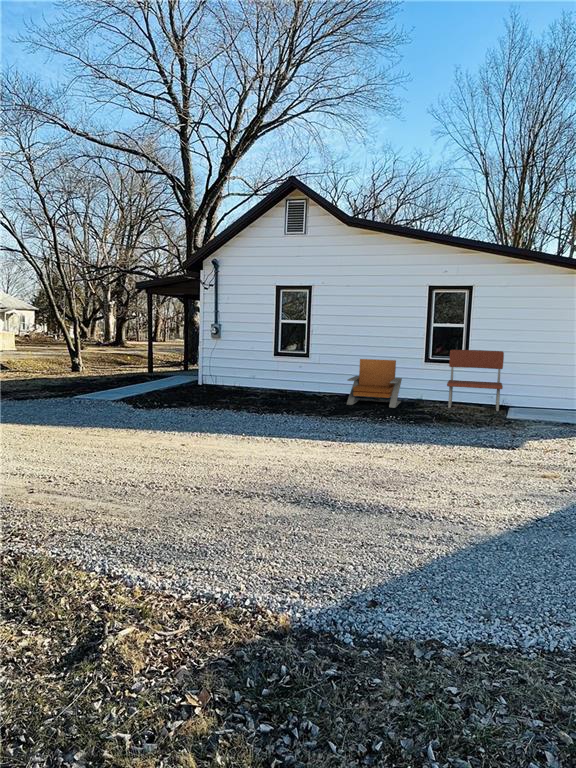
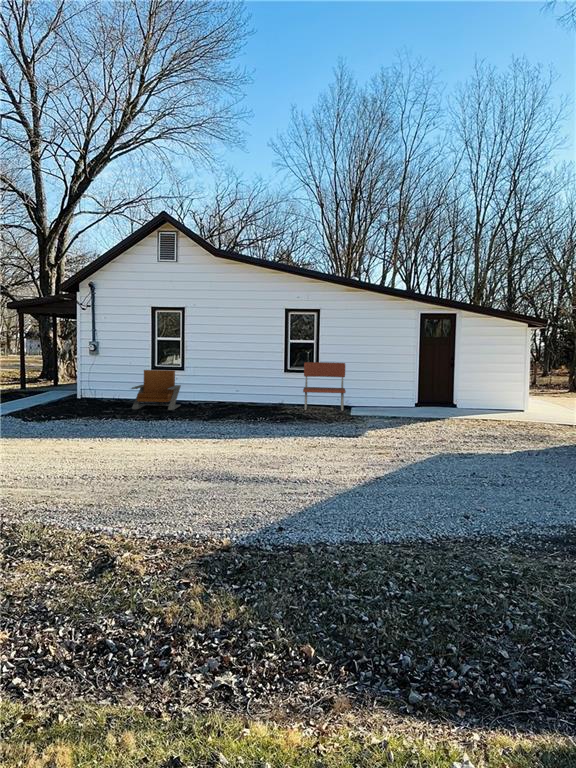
lounge chair: present [347,359,402,408] -> present [132,370,181,410]

